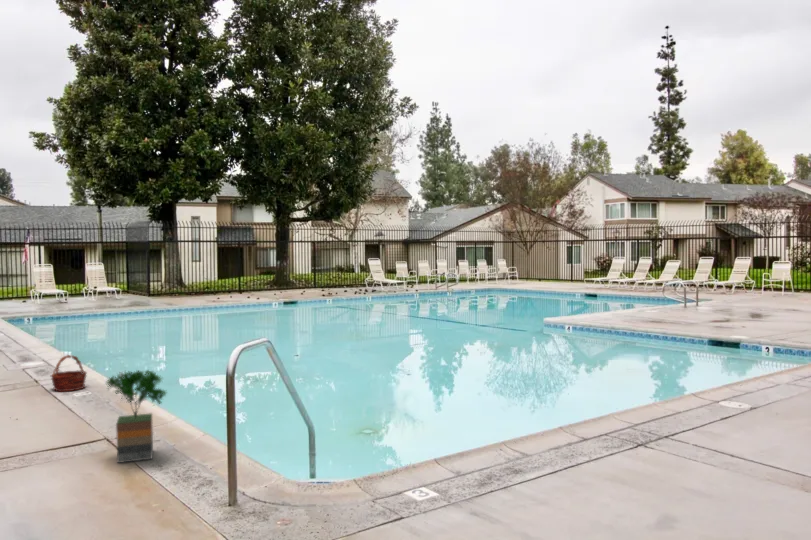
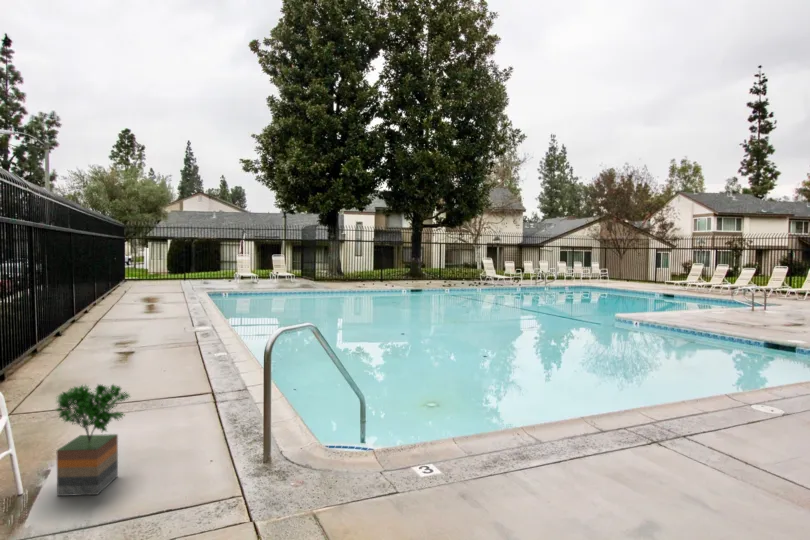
basket: present [51,355,86,392] -> none [142,338,175,371]

